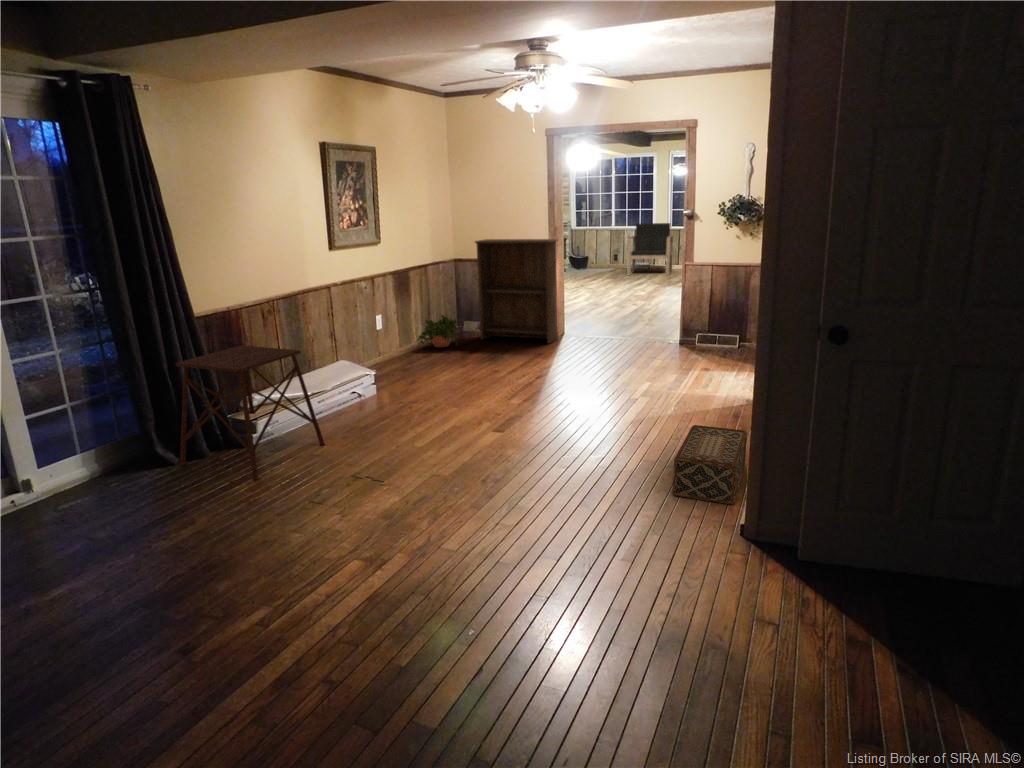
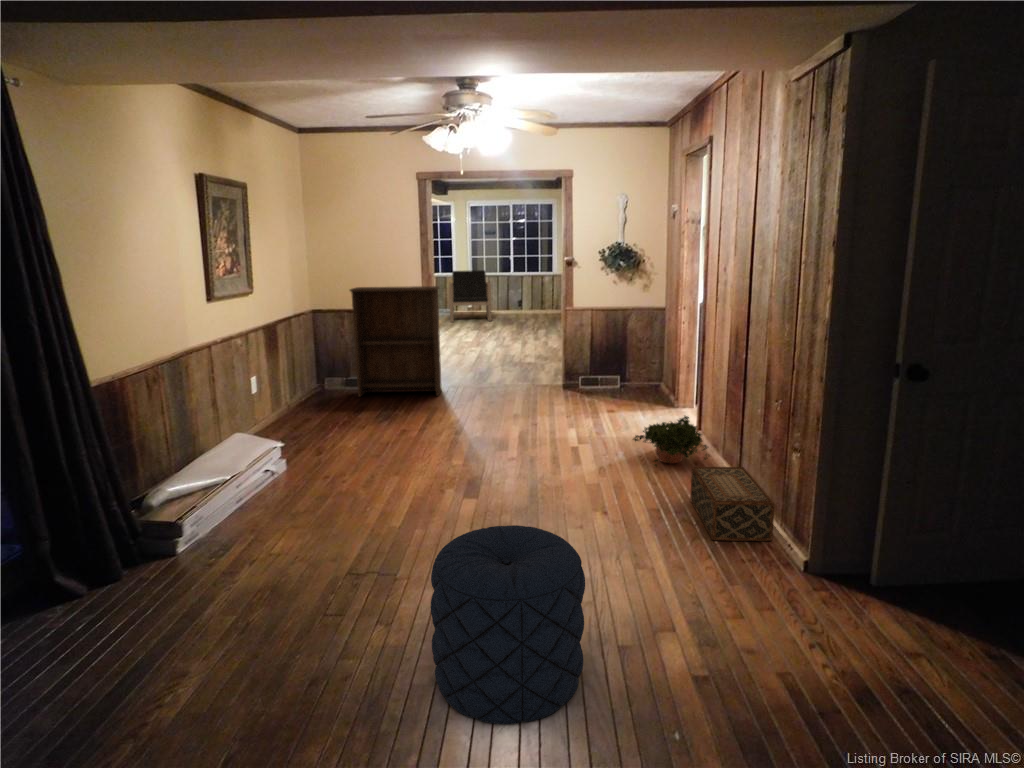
potted plant: present [418,315,458,347] -> present [634,416,708,466]
side table: present [176,345,324,480] -> none [89,425,280,599]
pouf: none [320,444,453,599] -> present [431,525,585,724]

